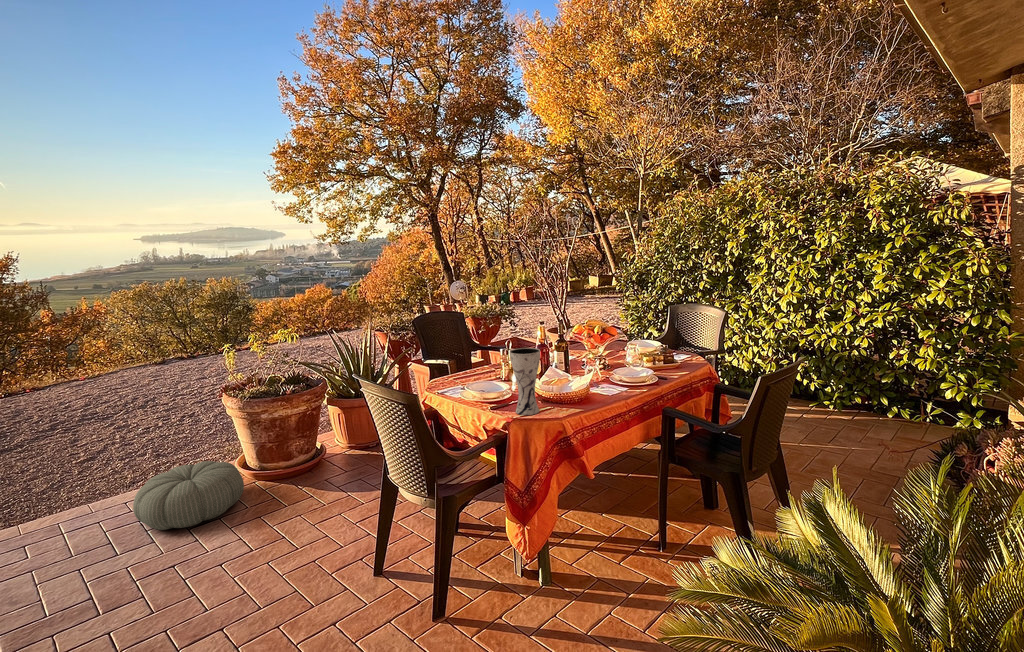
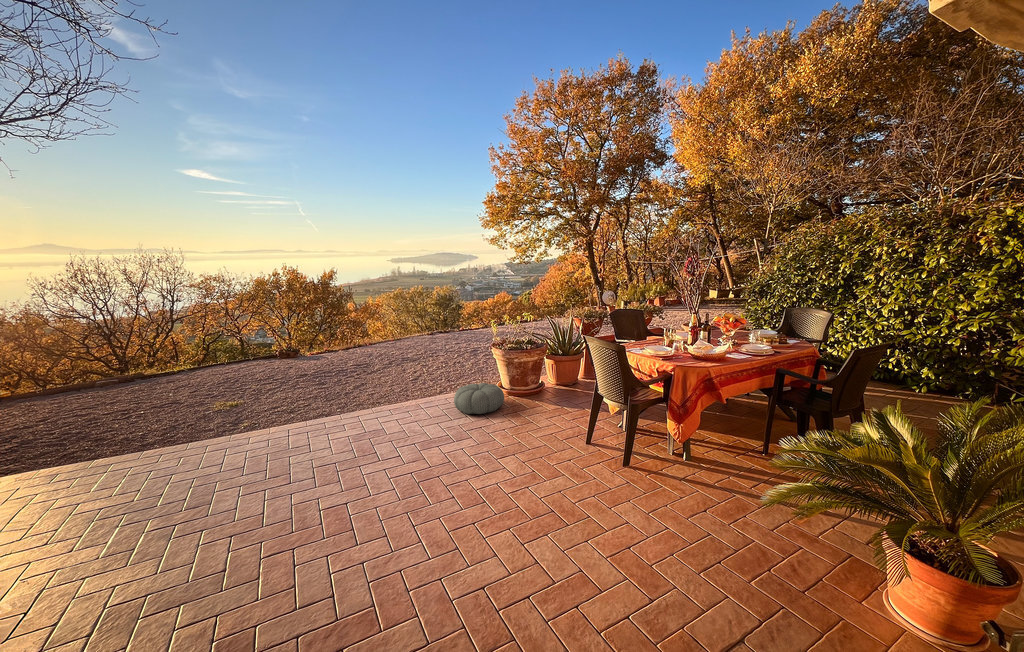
vase: present [510,348,540,415] -> none [676,325,695,363]

